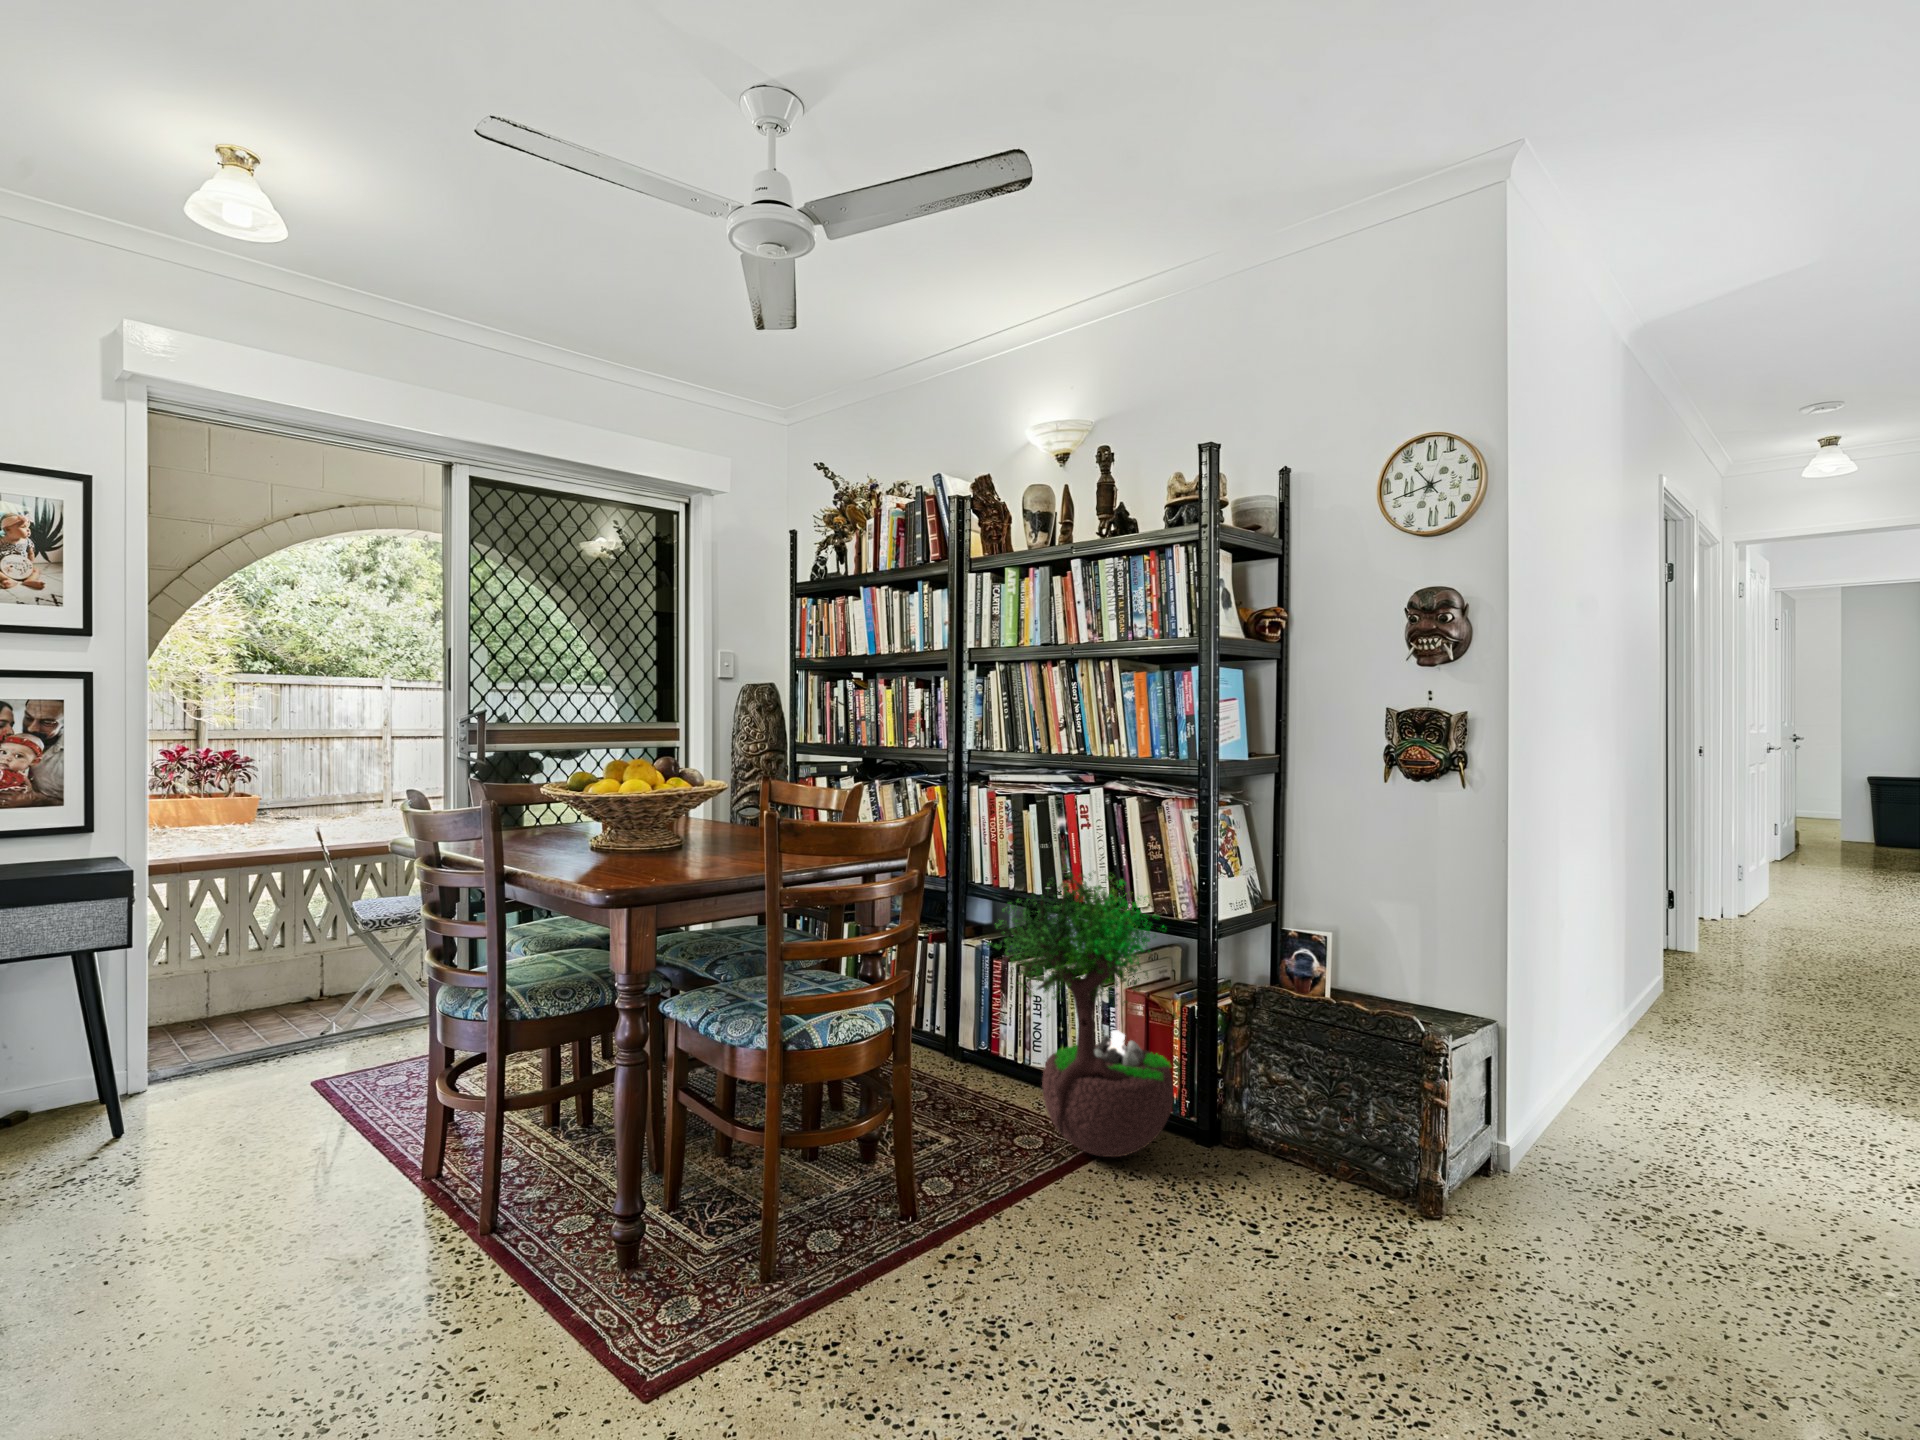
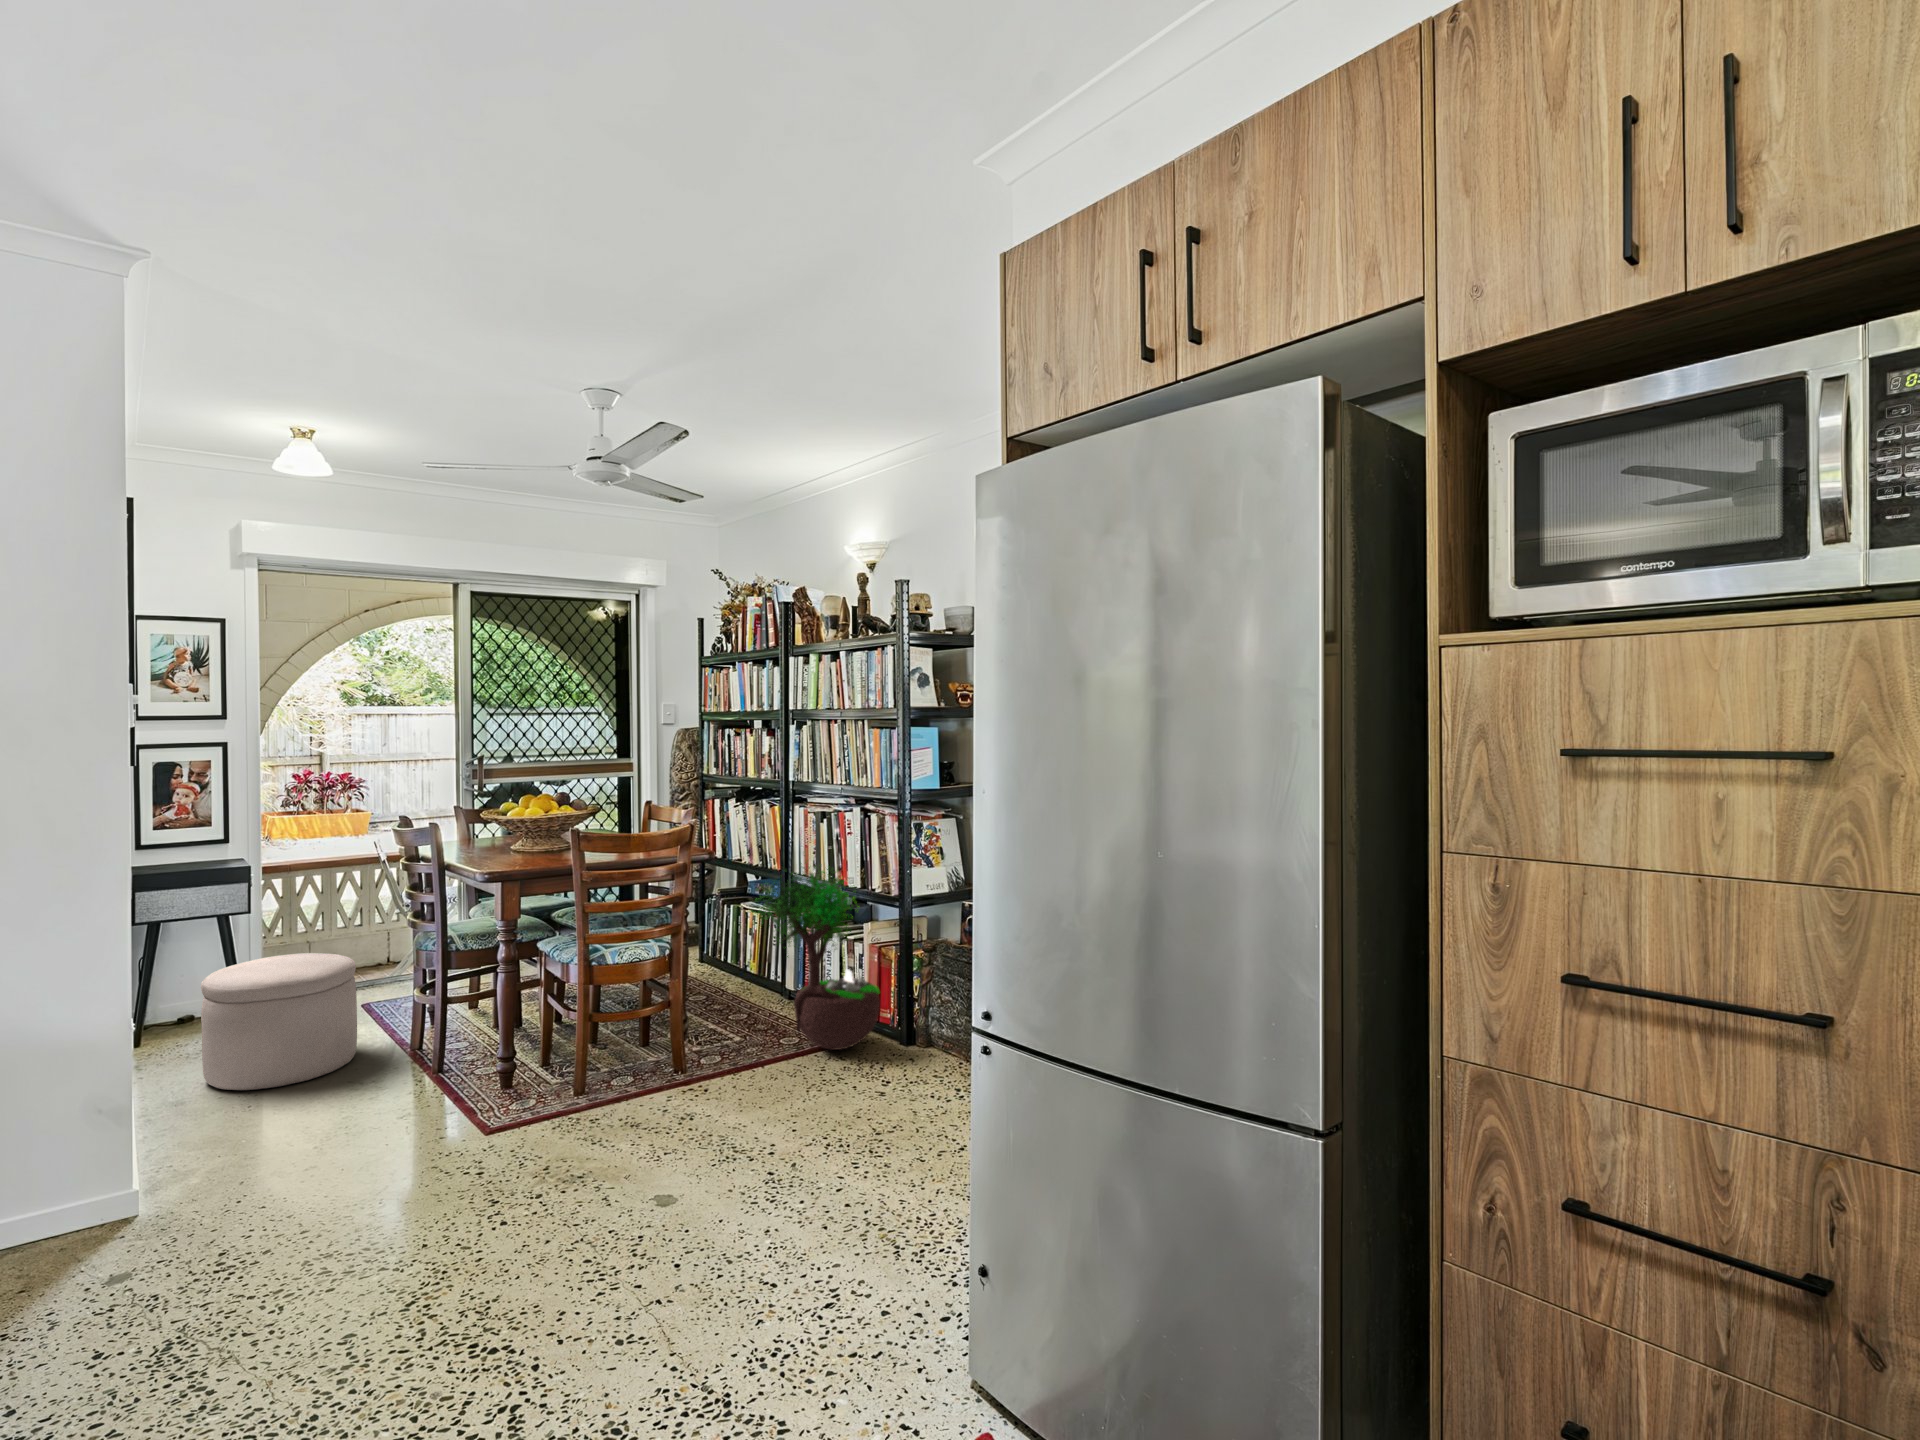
ottoman: none [56,1015,330,1271] -> present [201,953,357,1090]

